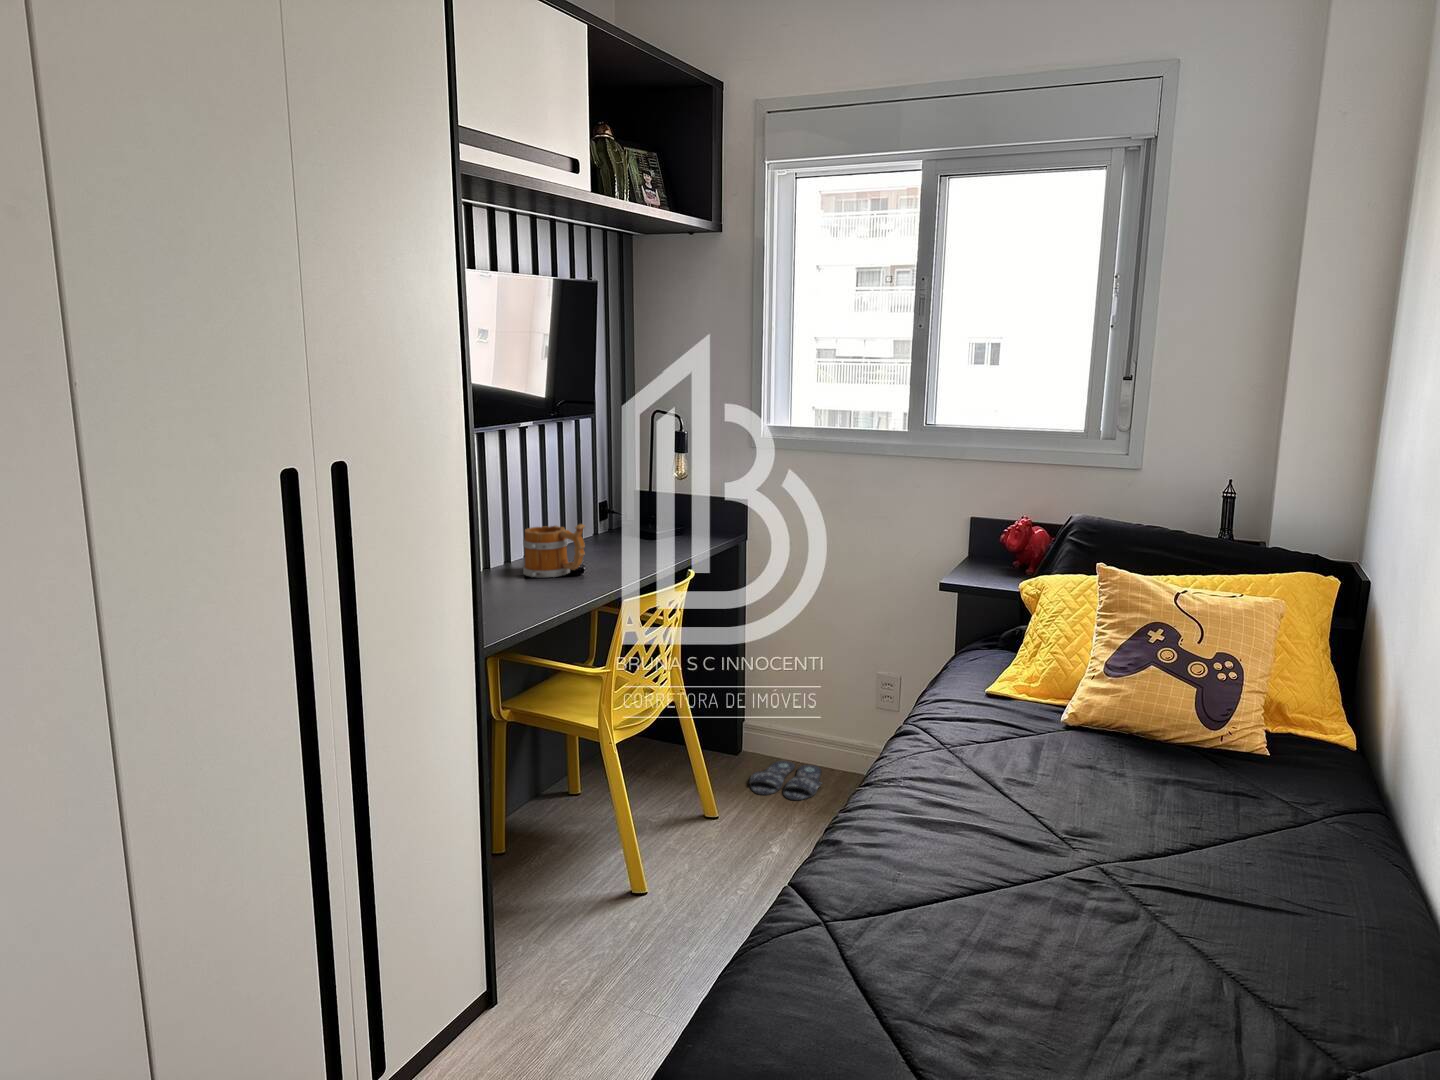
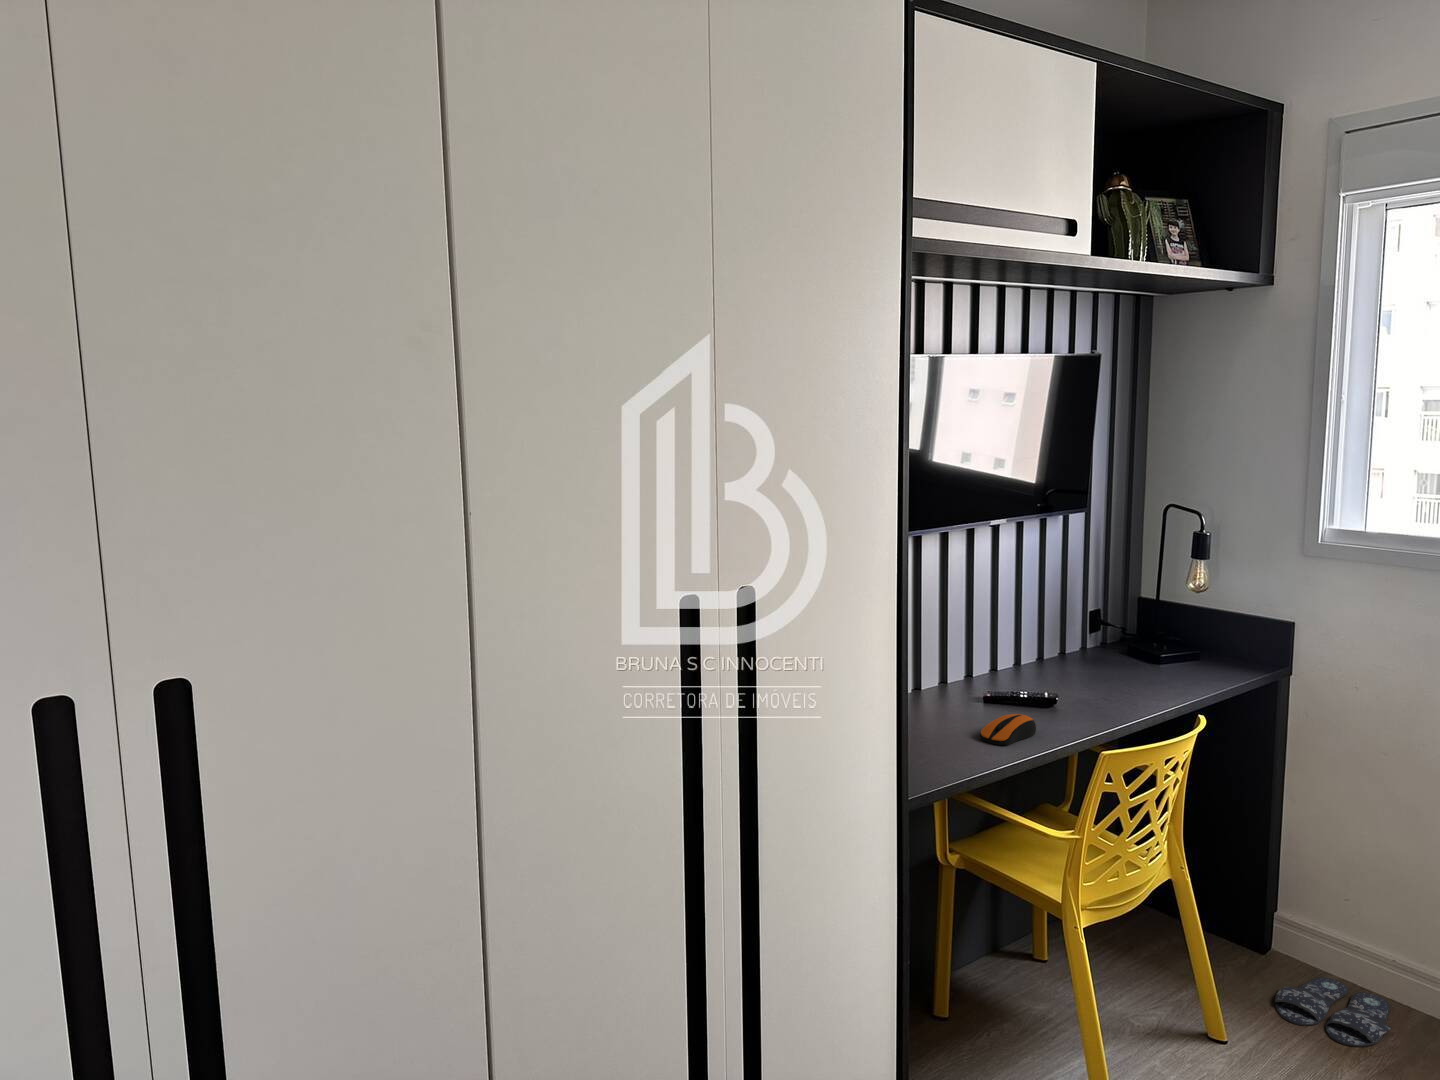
mug: present [523,524,585,577] -> none [986,642,1064,704]
computer mouse: none [525,581,570,606] -> present [979,714,1036,745]

